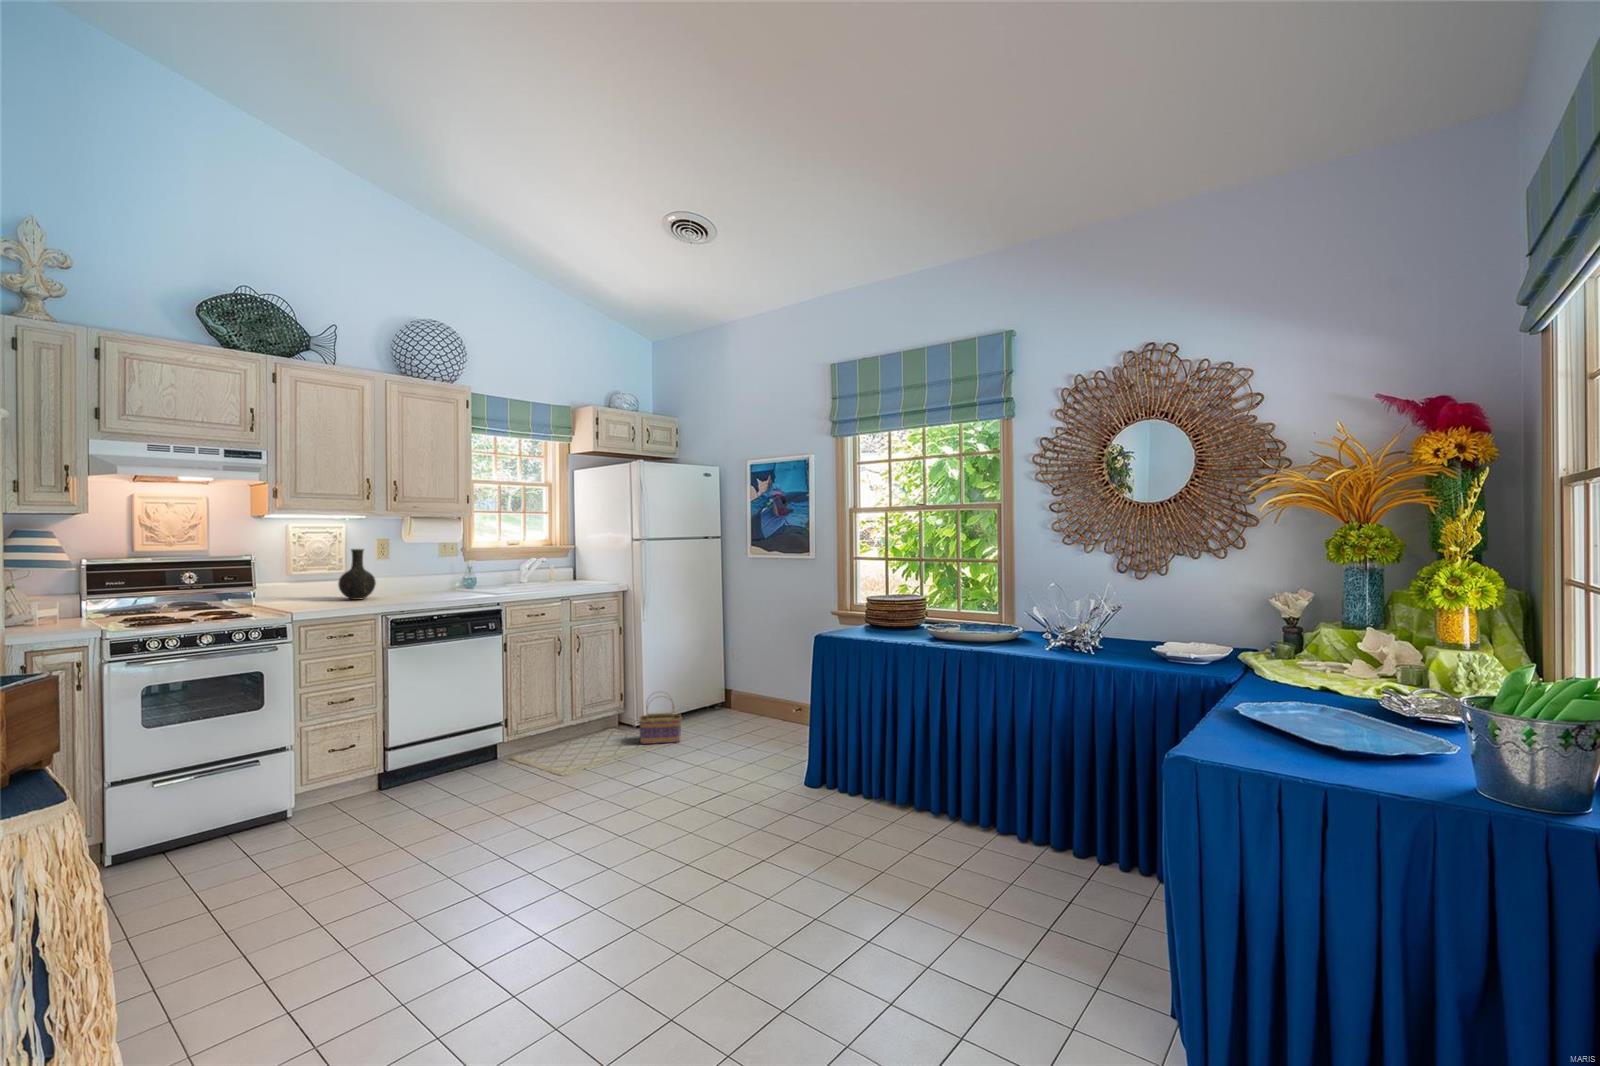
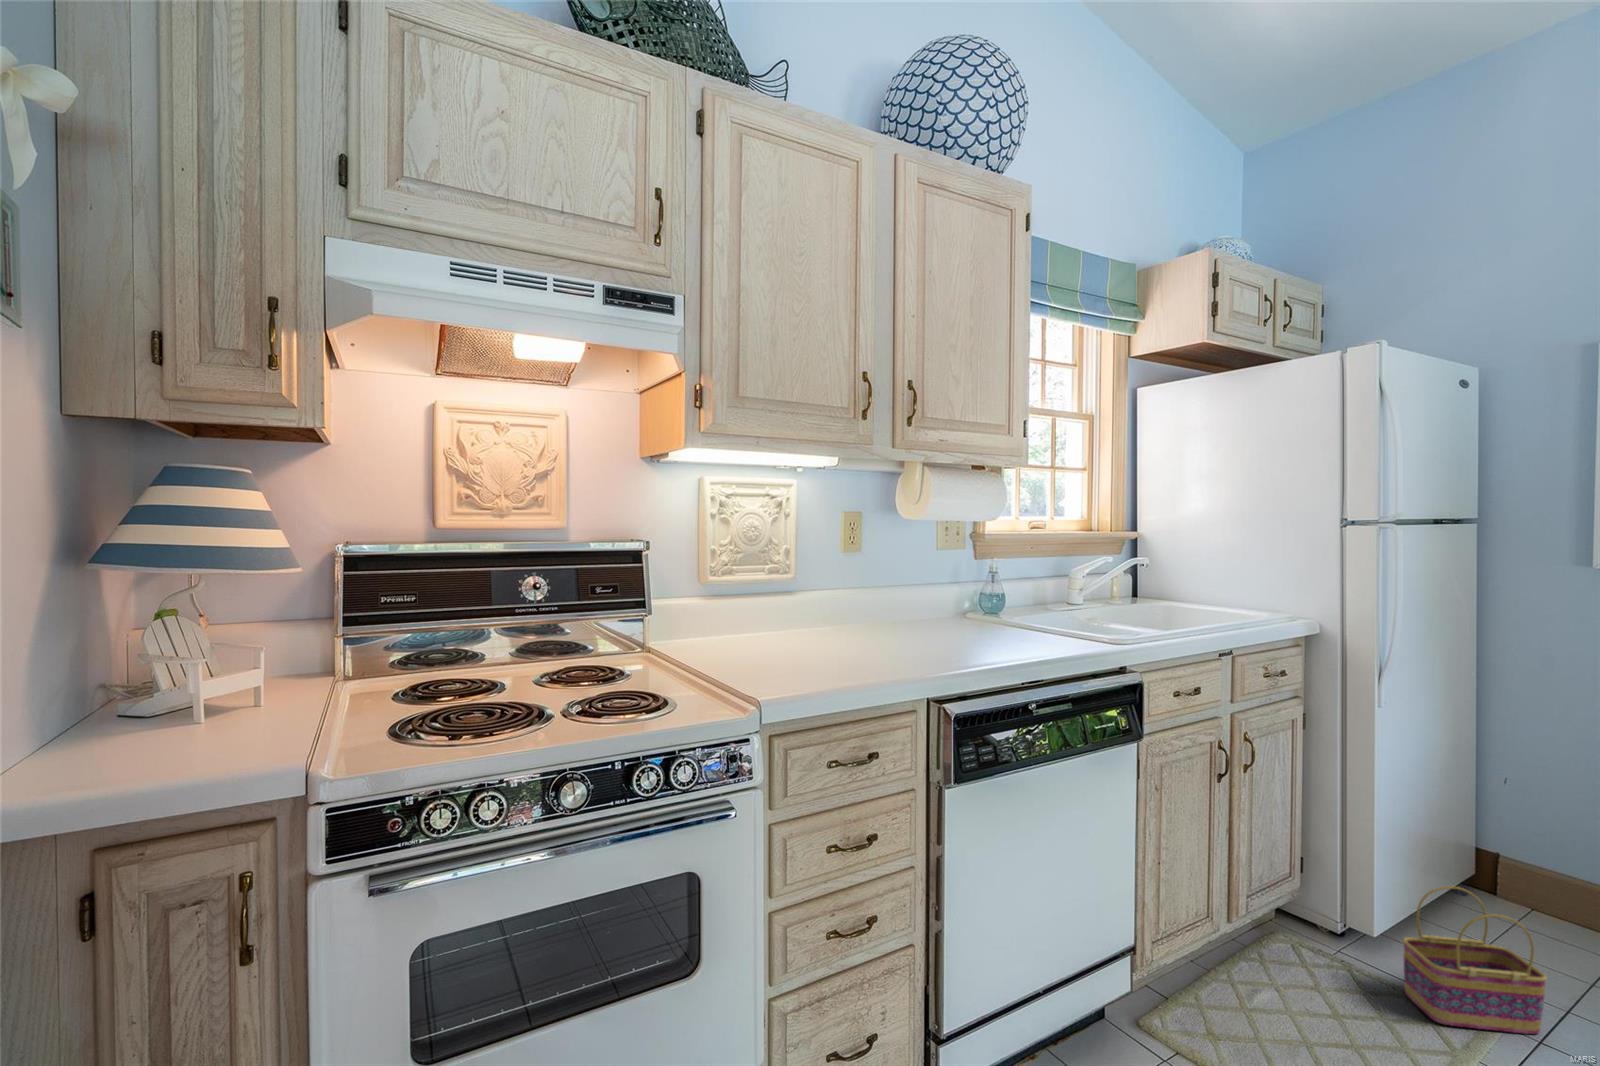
vase: present [338,549,376,600] -> none [803,531,874,645]

